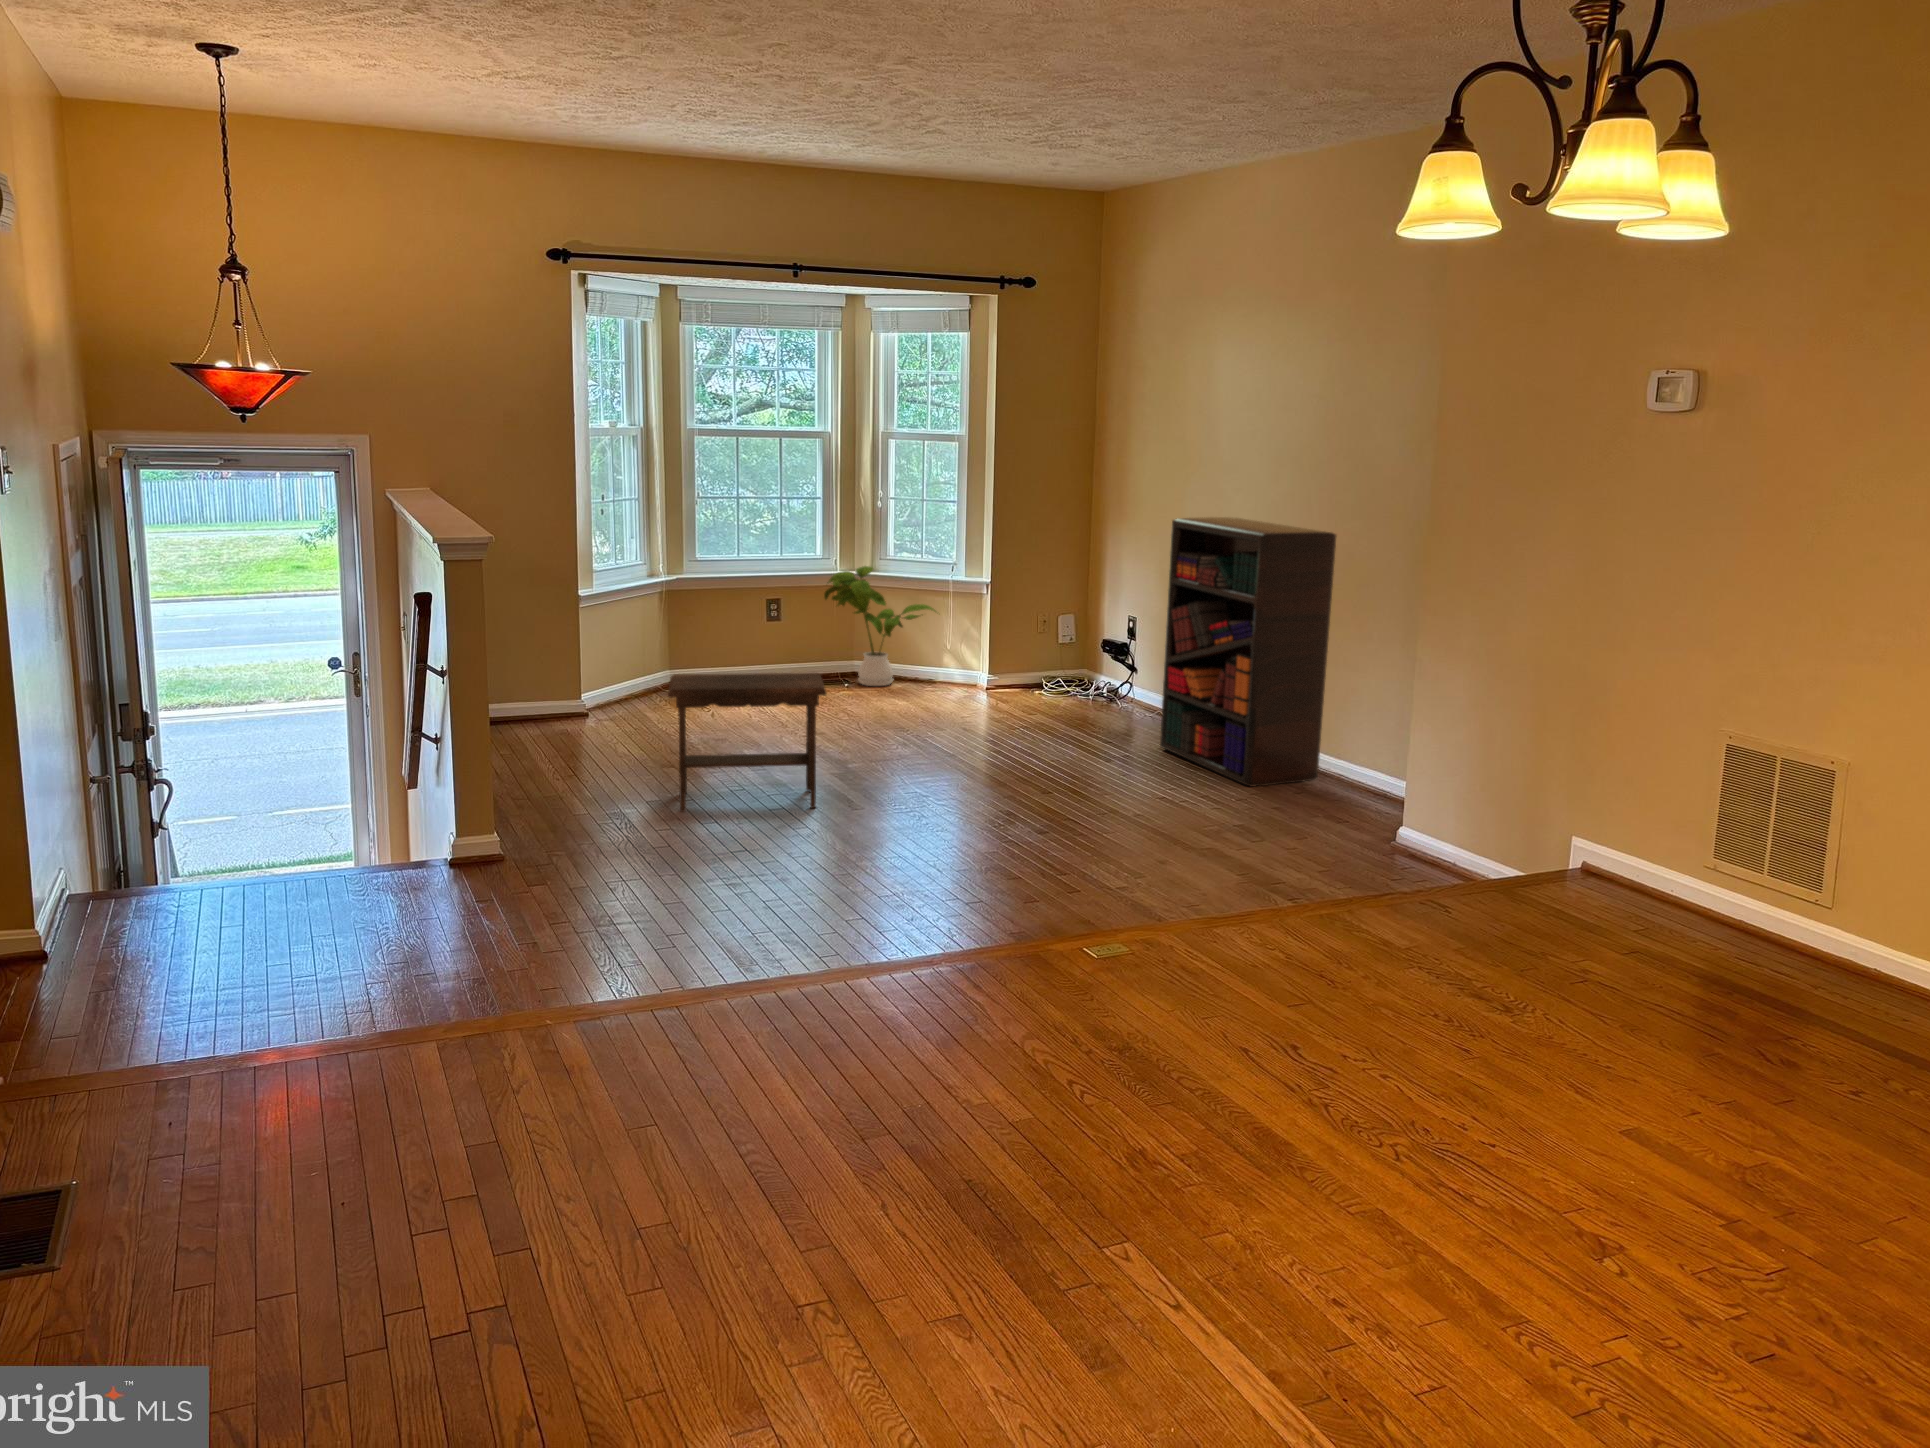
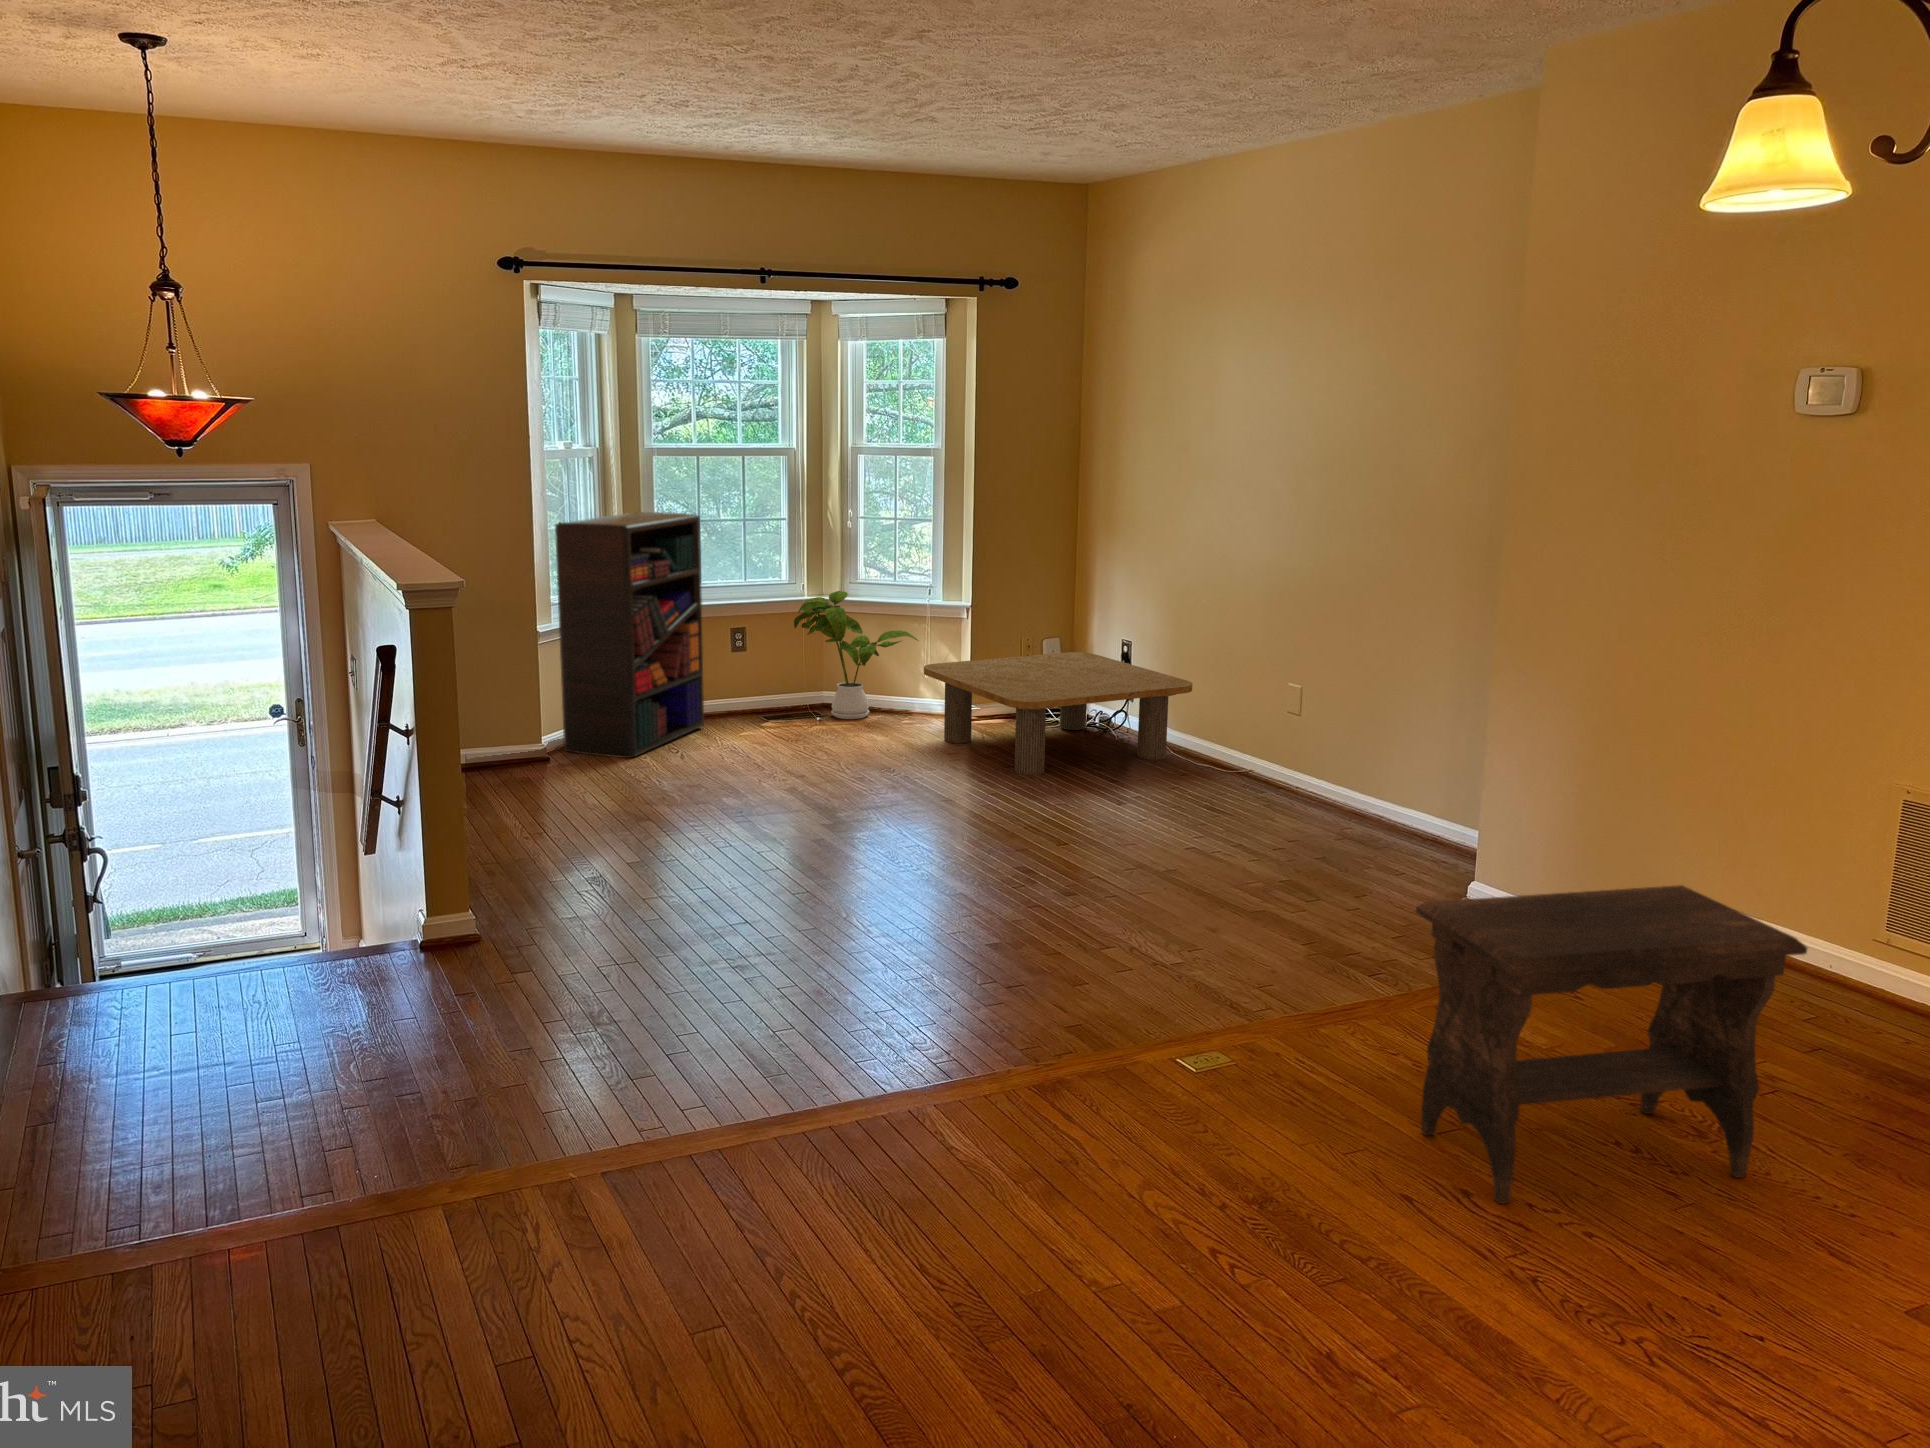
bookshelf: present [1160,517,1336,787] -> present [555,512,704,758]
coffee table: none [940,628,1186,738] -> present [924,652,1192,775]
footstool: present [668,673,827,812] -> present [1416,885,1807,1204]

